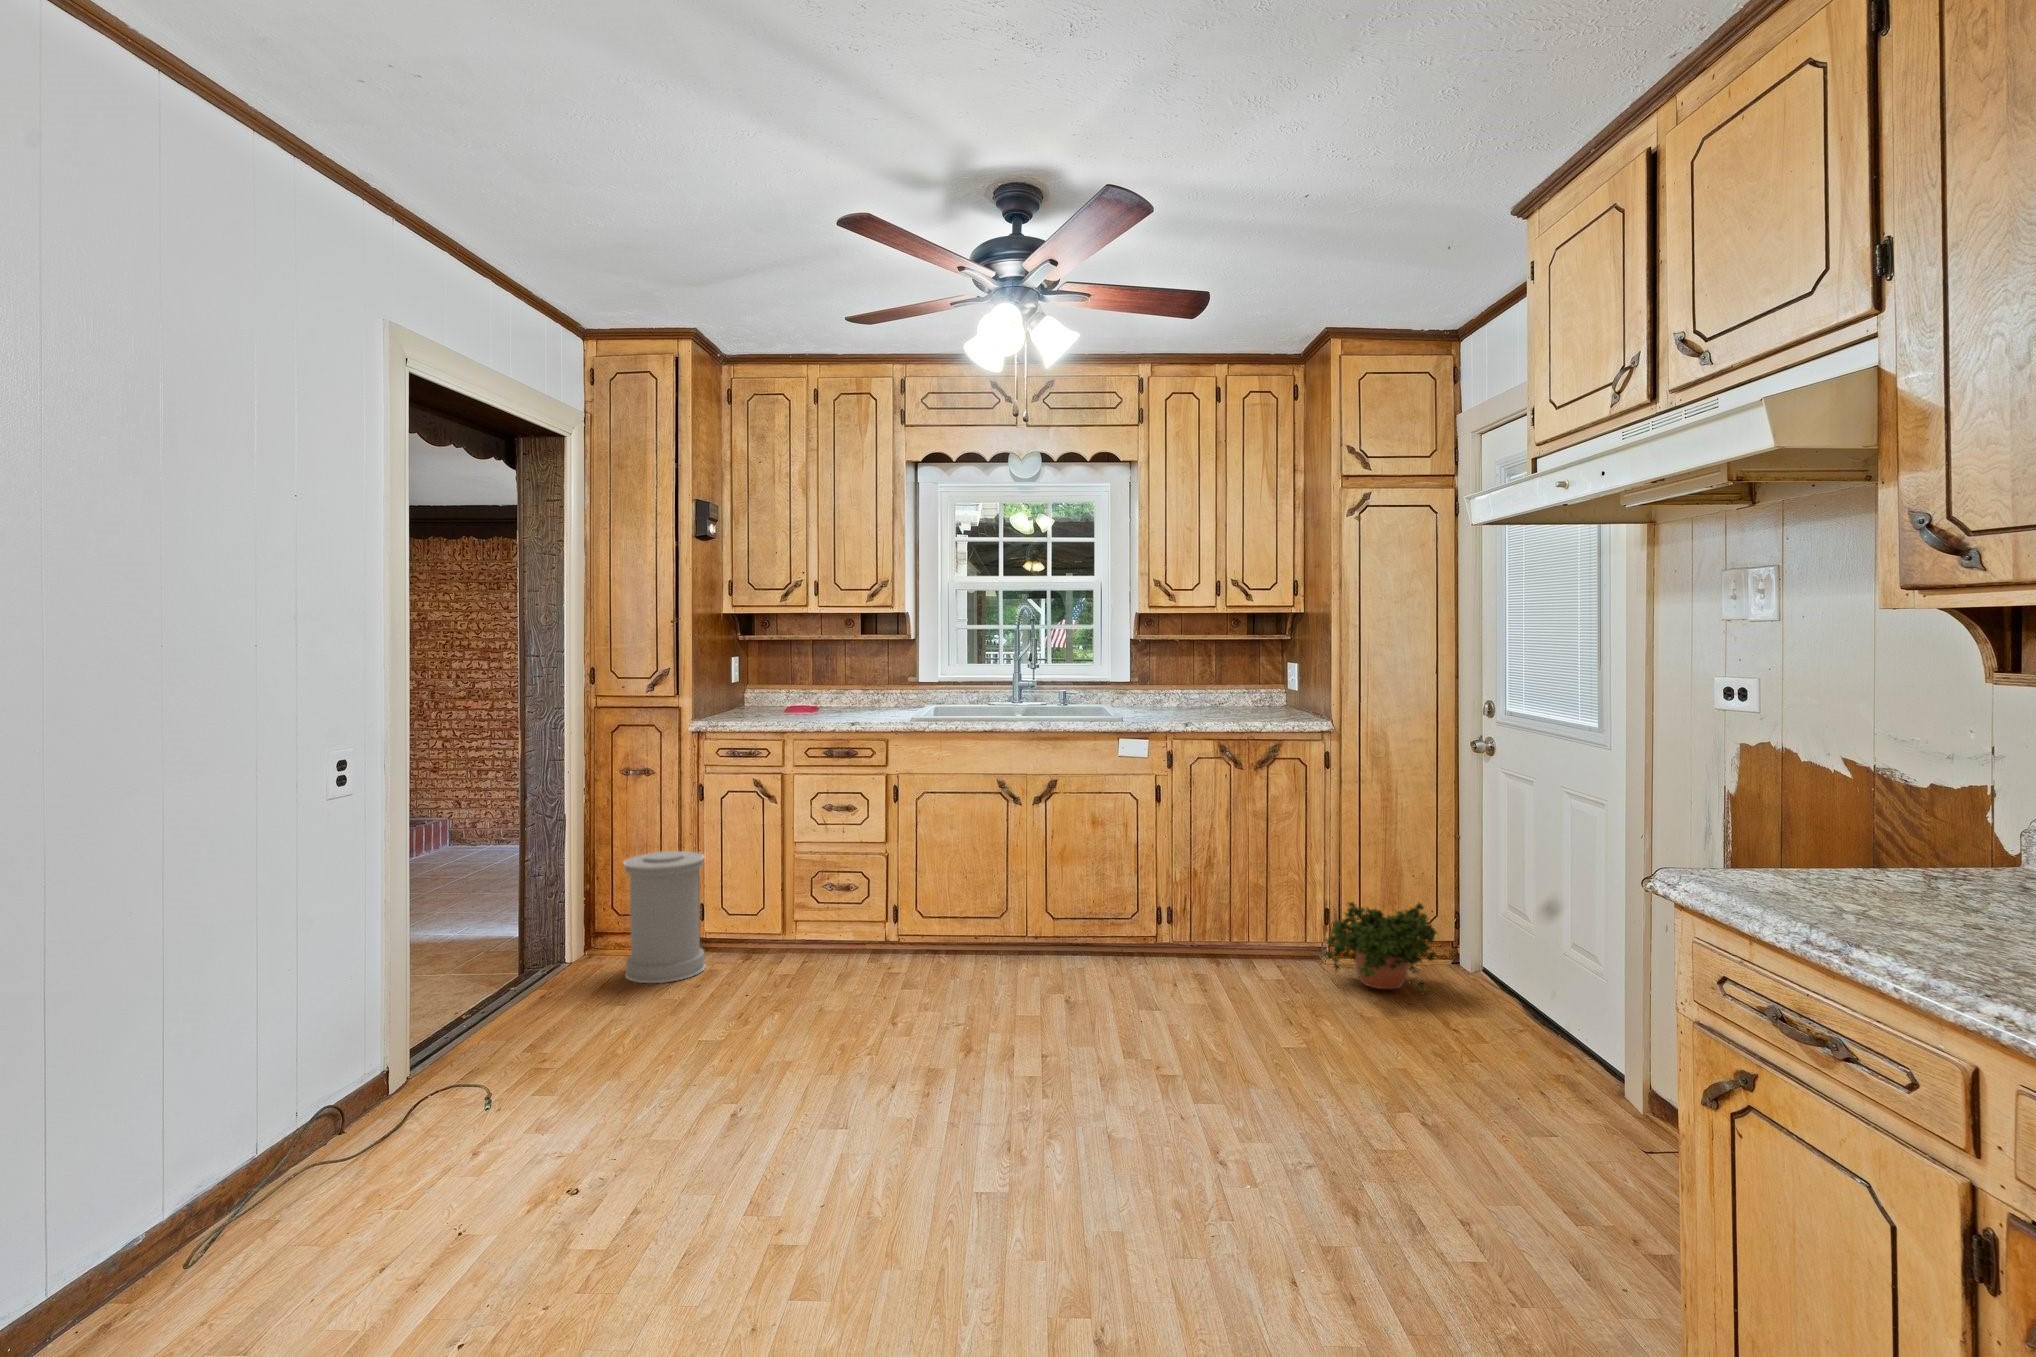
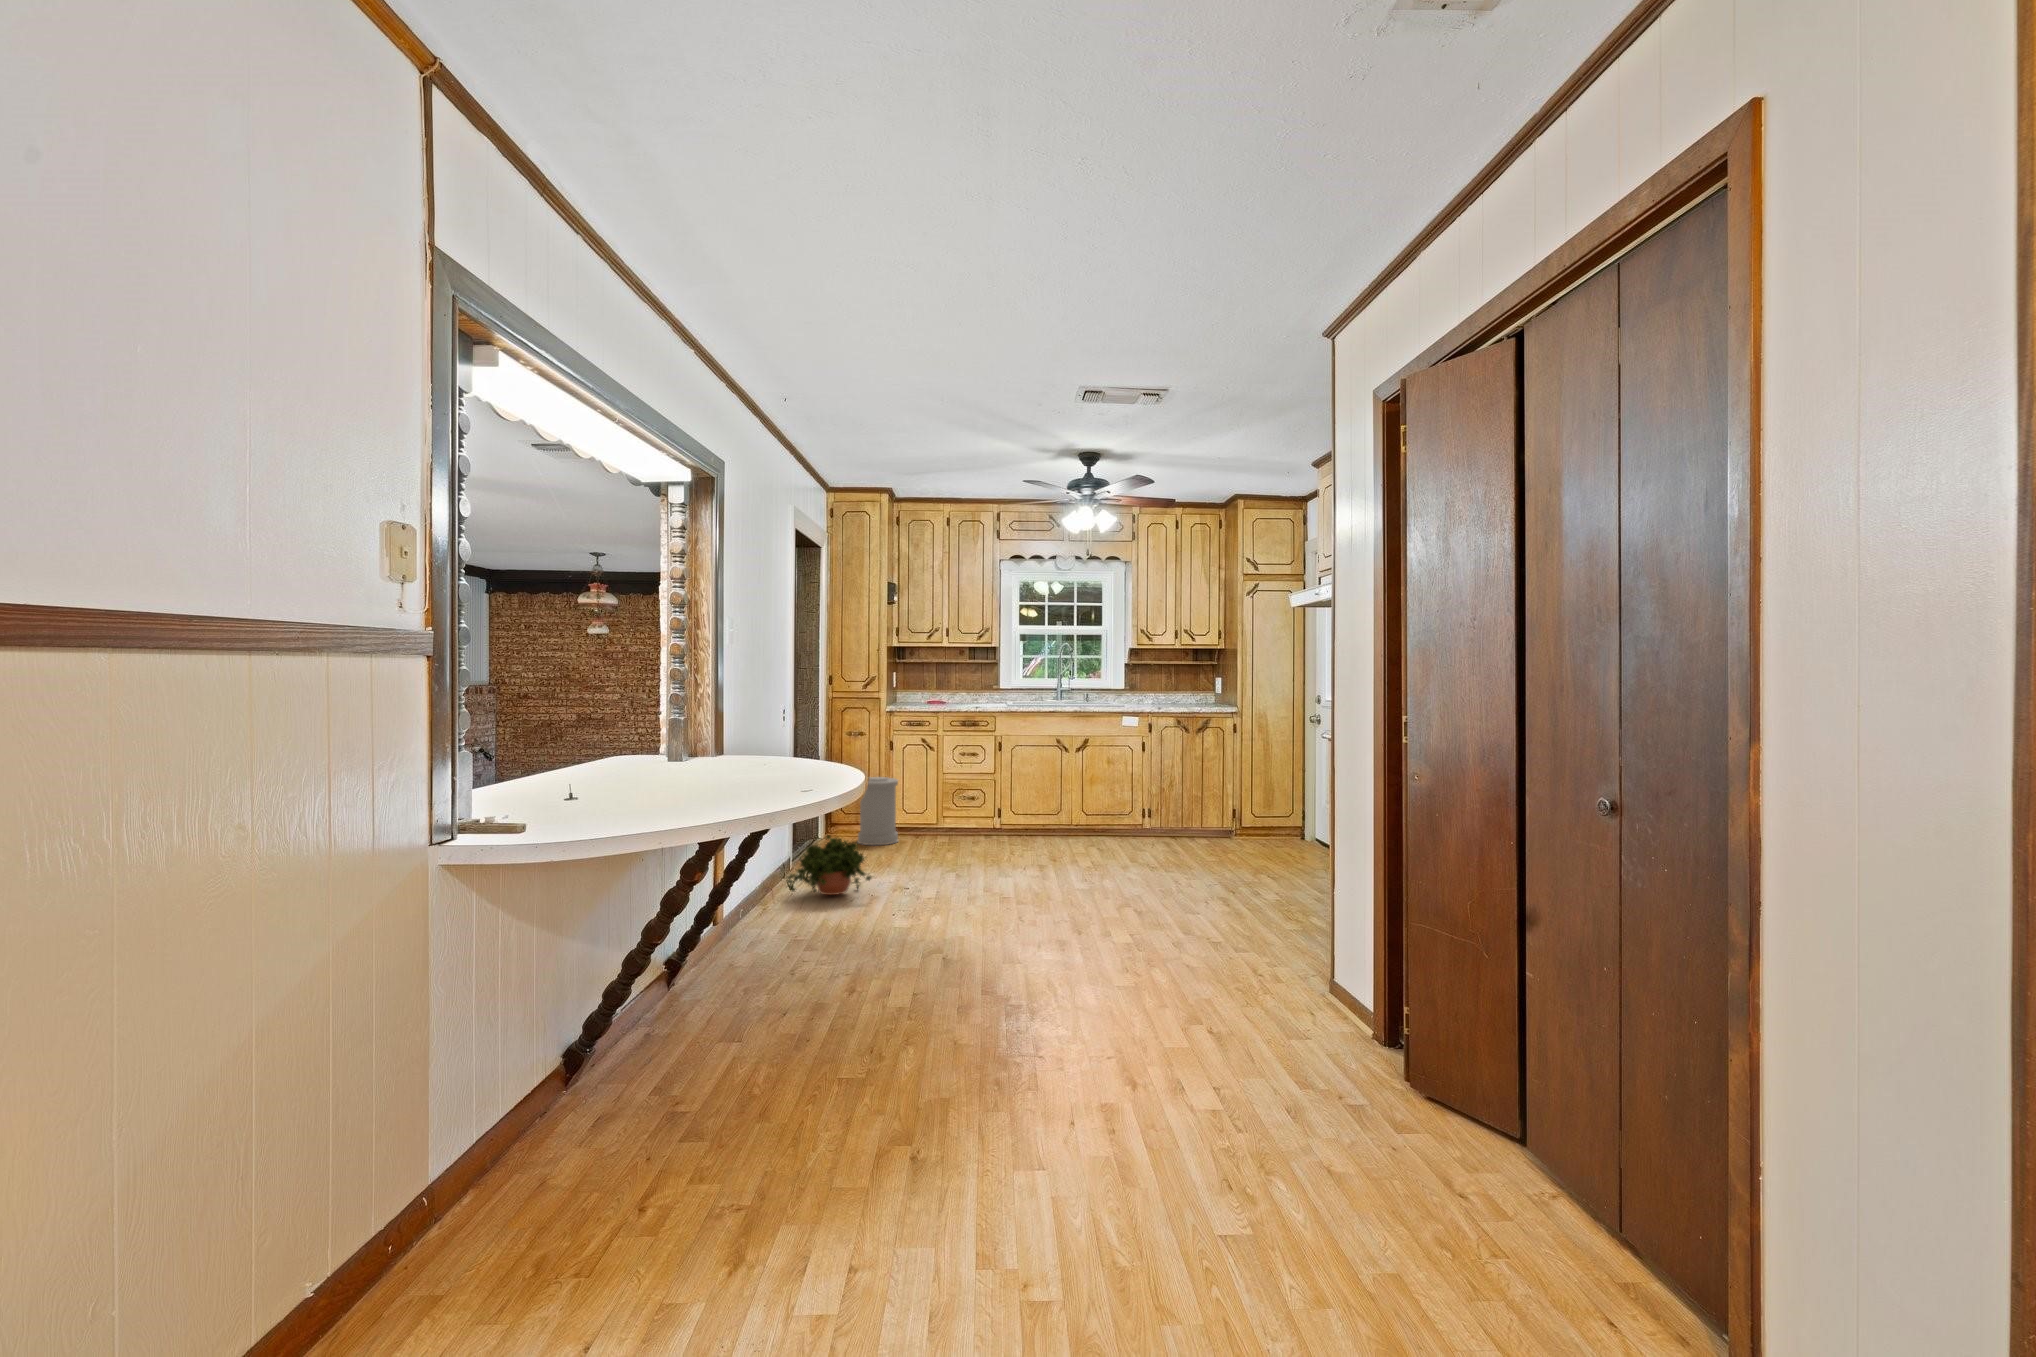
potted plant: present [1324,902,1438,996] -> present [787,835,871,895]

